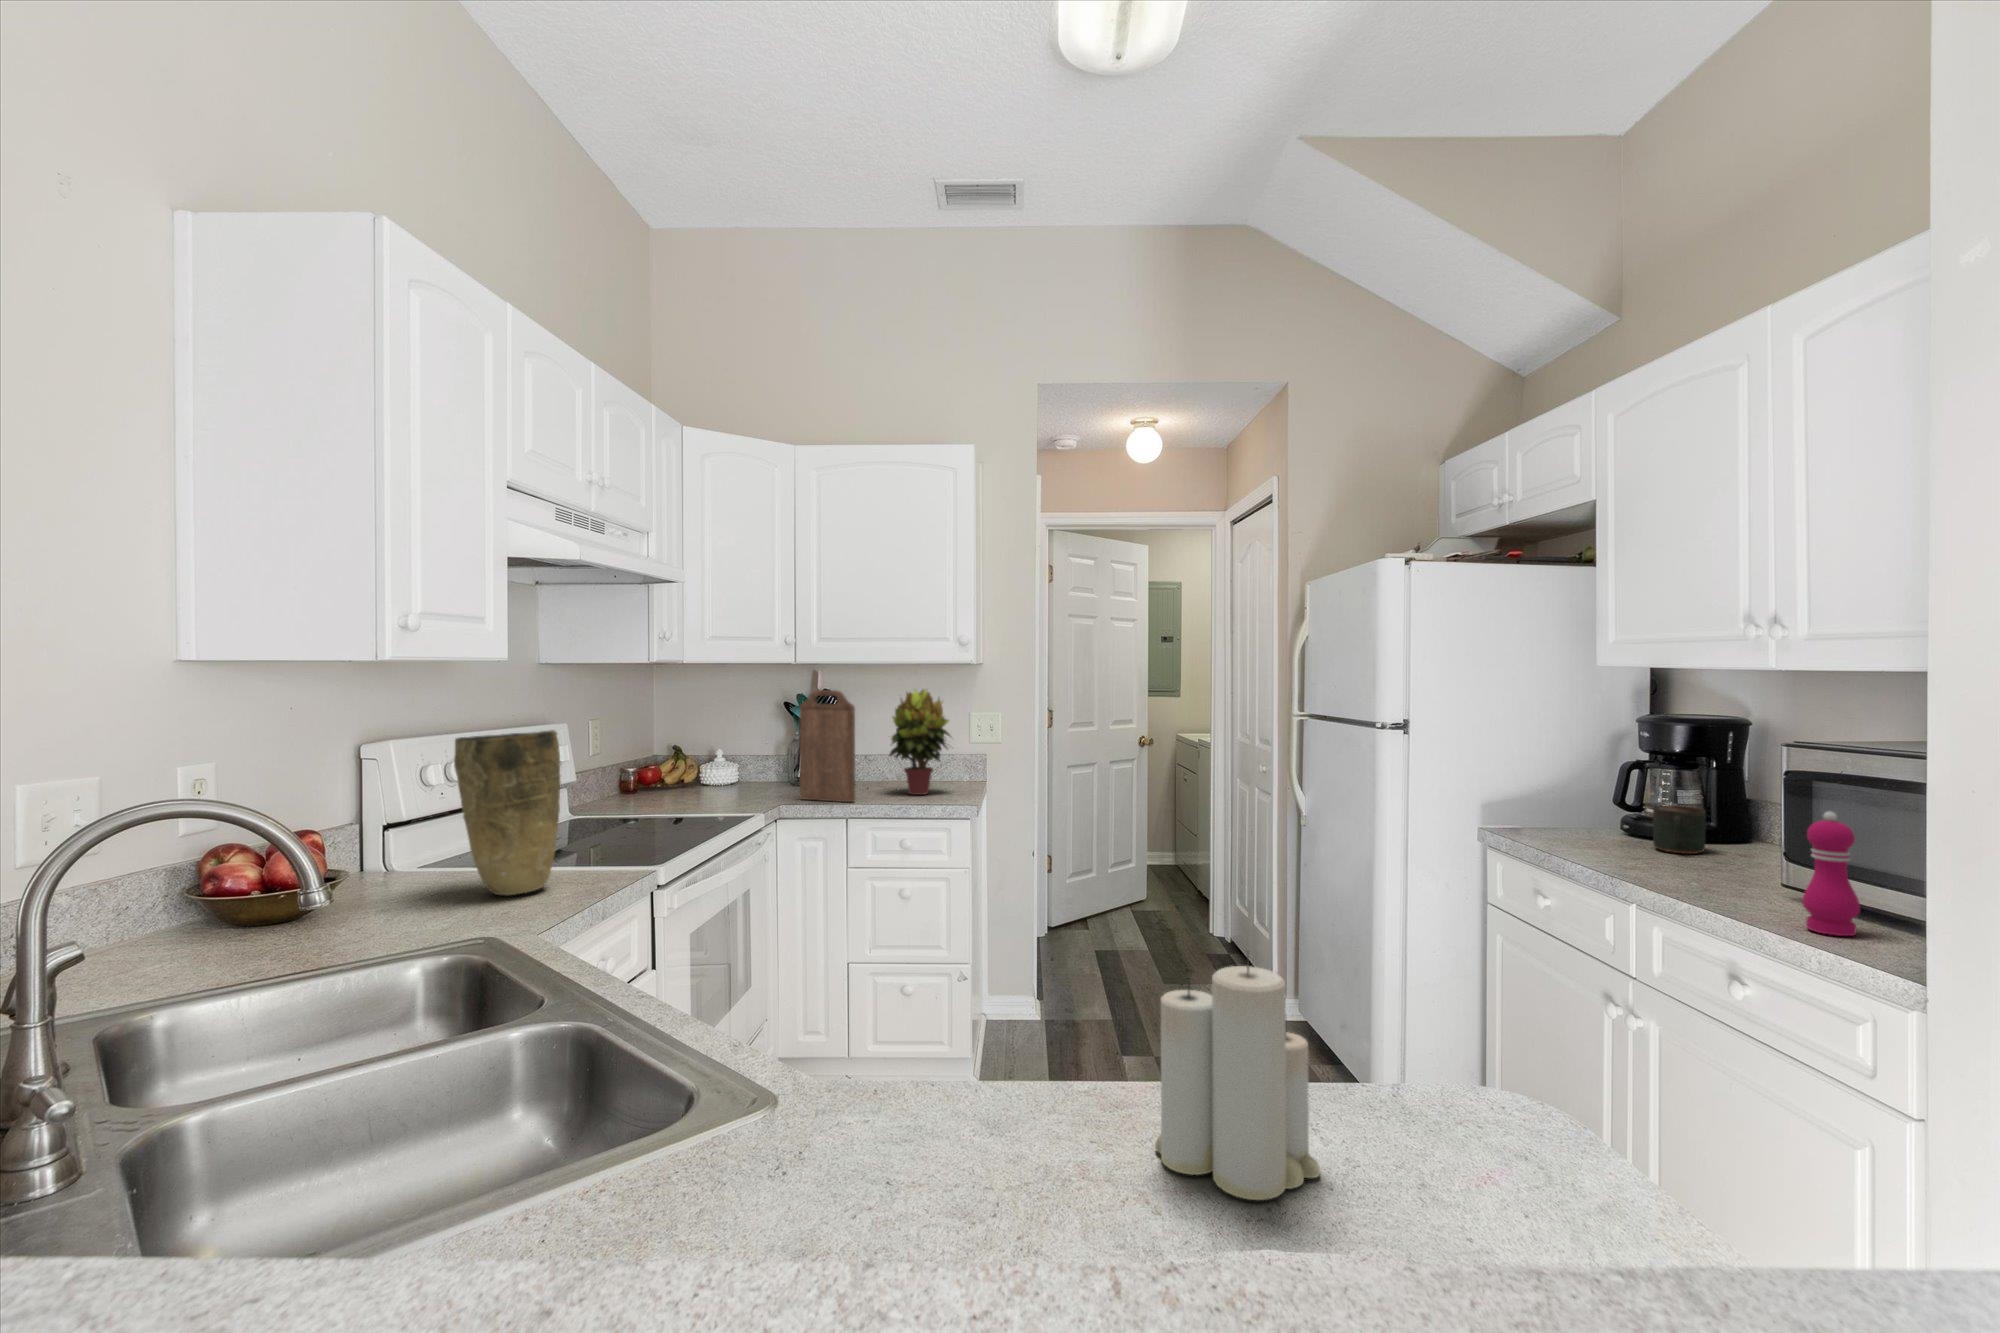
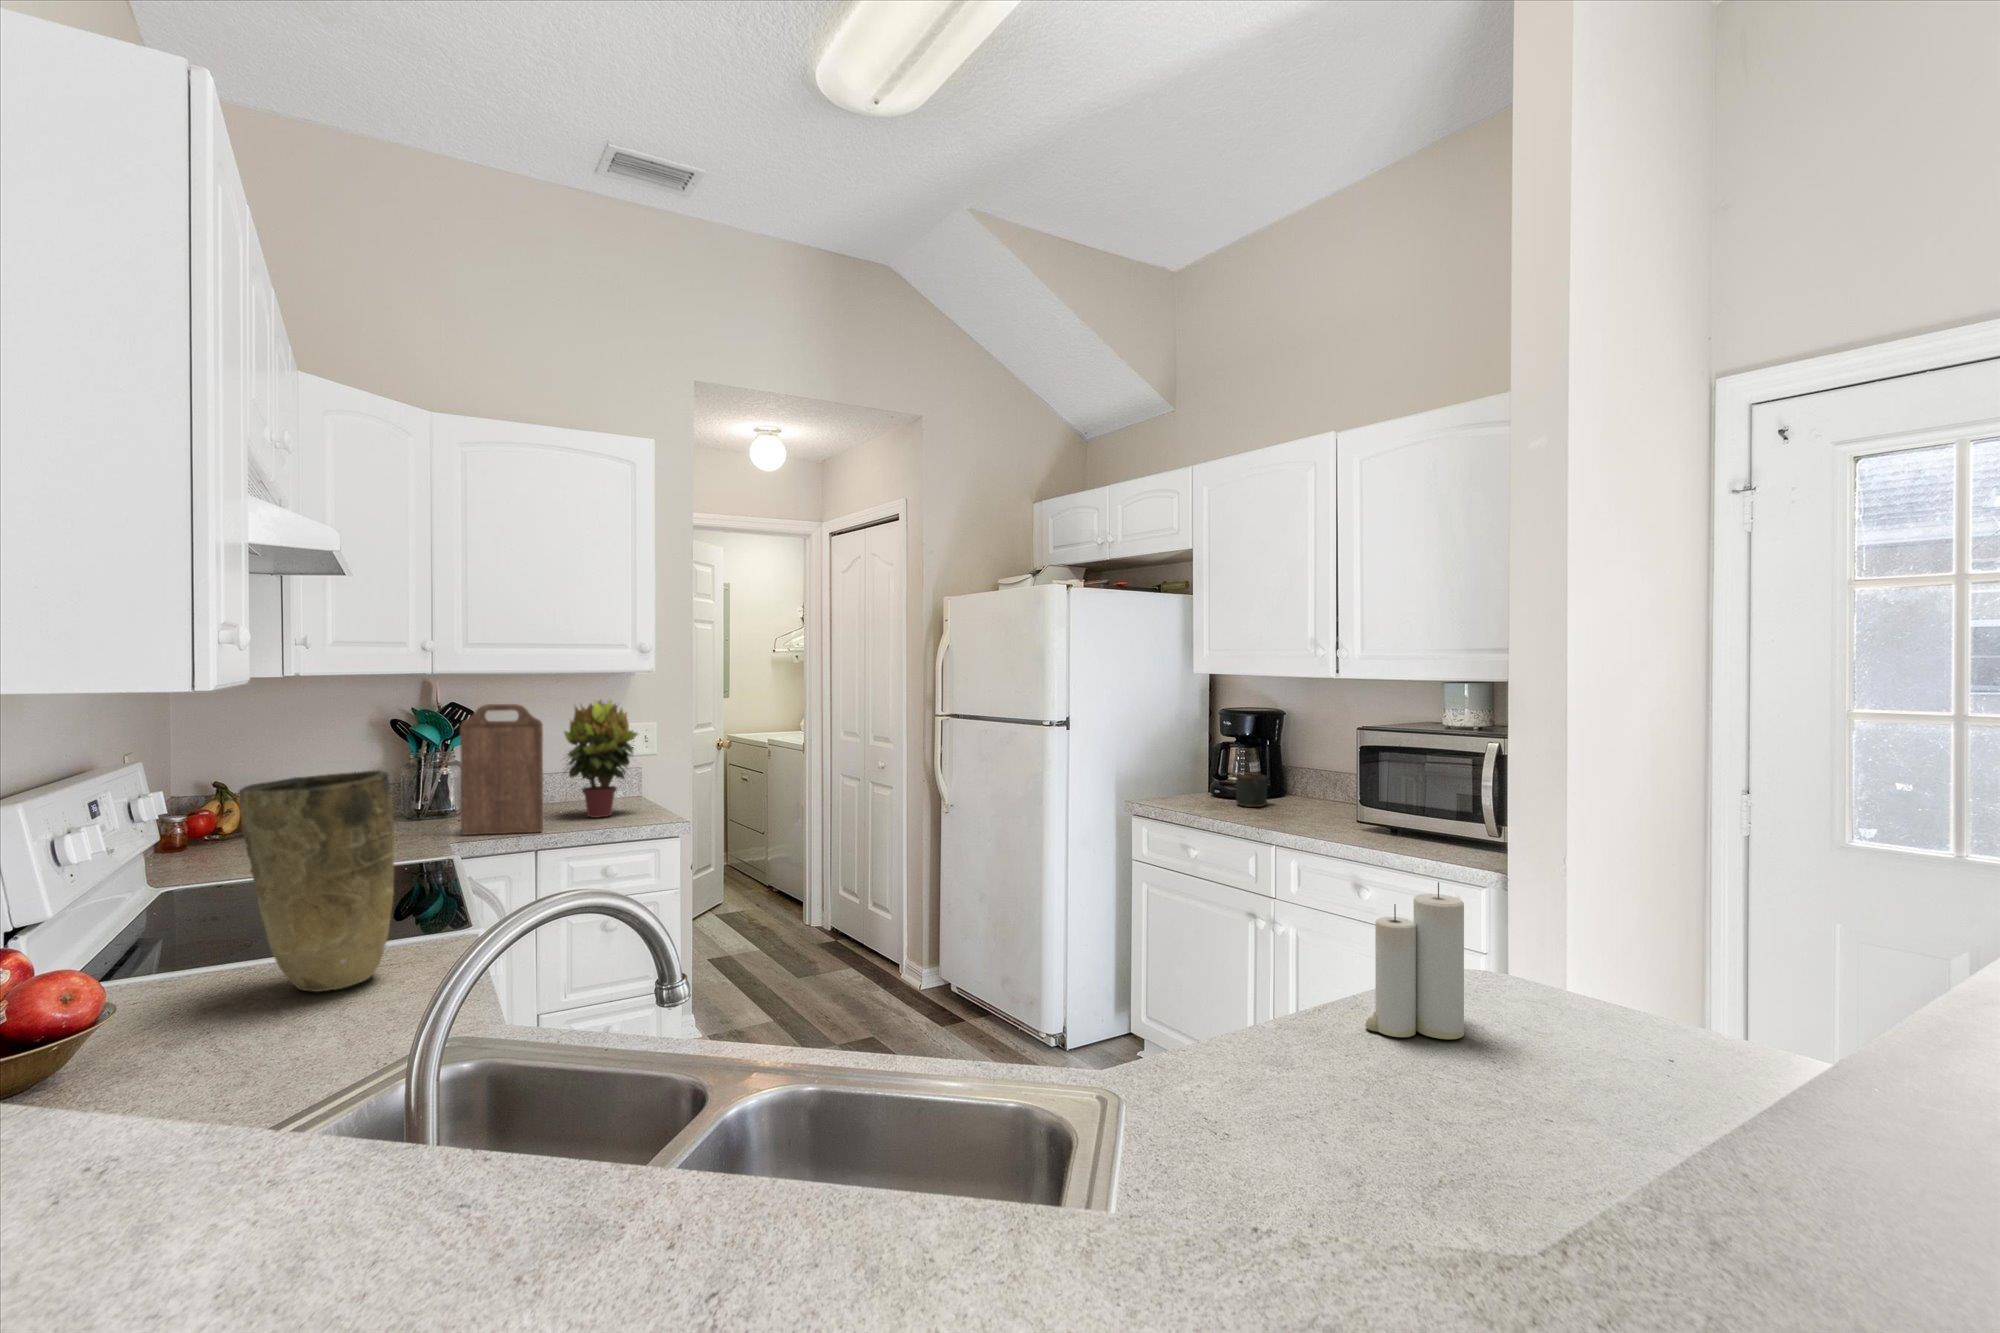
pepper mill: present [1802,812,1860,936] -> none [1377,770,1406,848]

